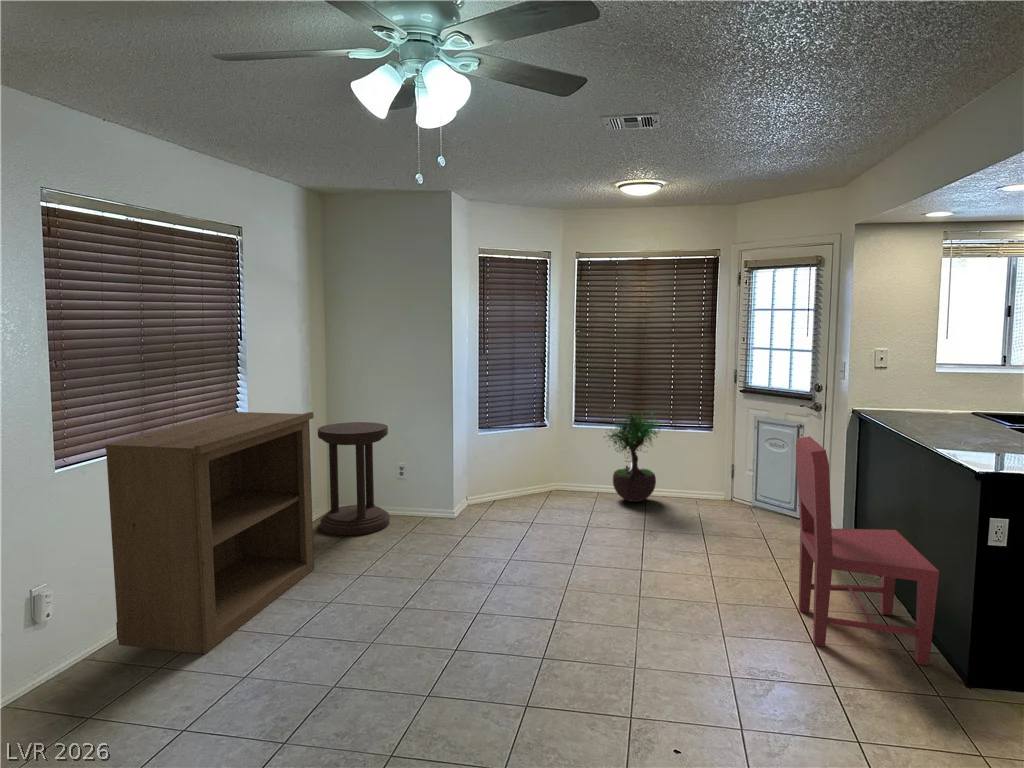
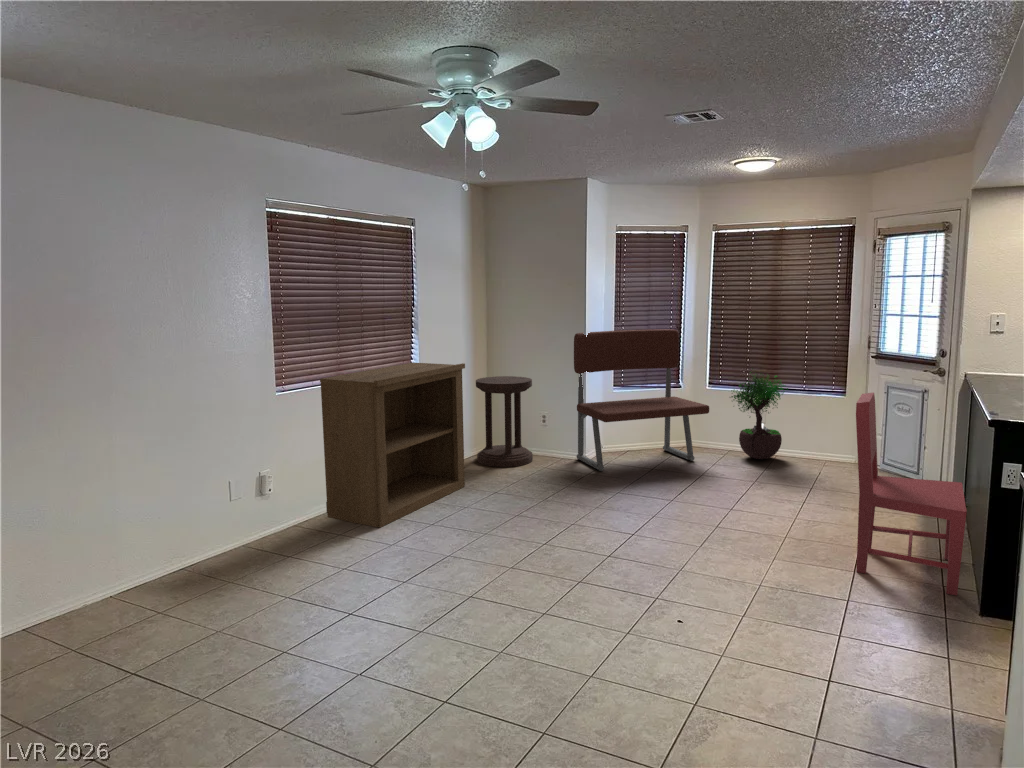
bench: none [437,364,587,531] -> present [574,329,709,471]

